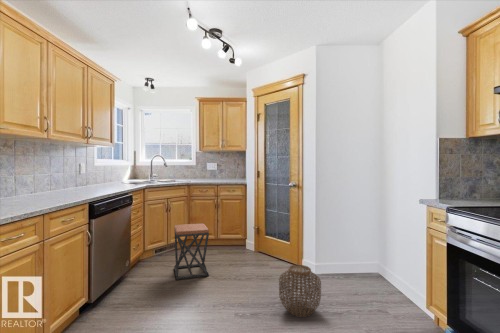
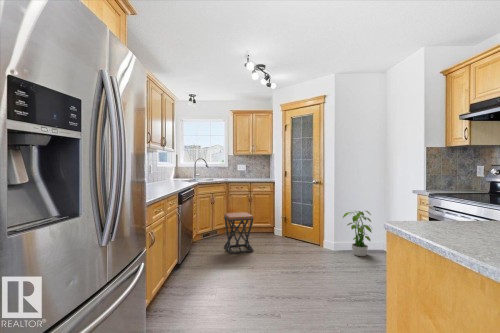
potted plant: none [324,221,364,285] -> present [343,211,372,256]
woven basket: present [279,265,321,317] -> none [313,238,344,273]

